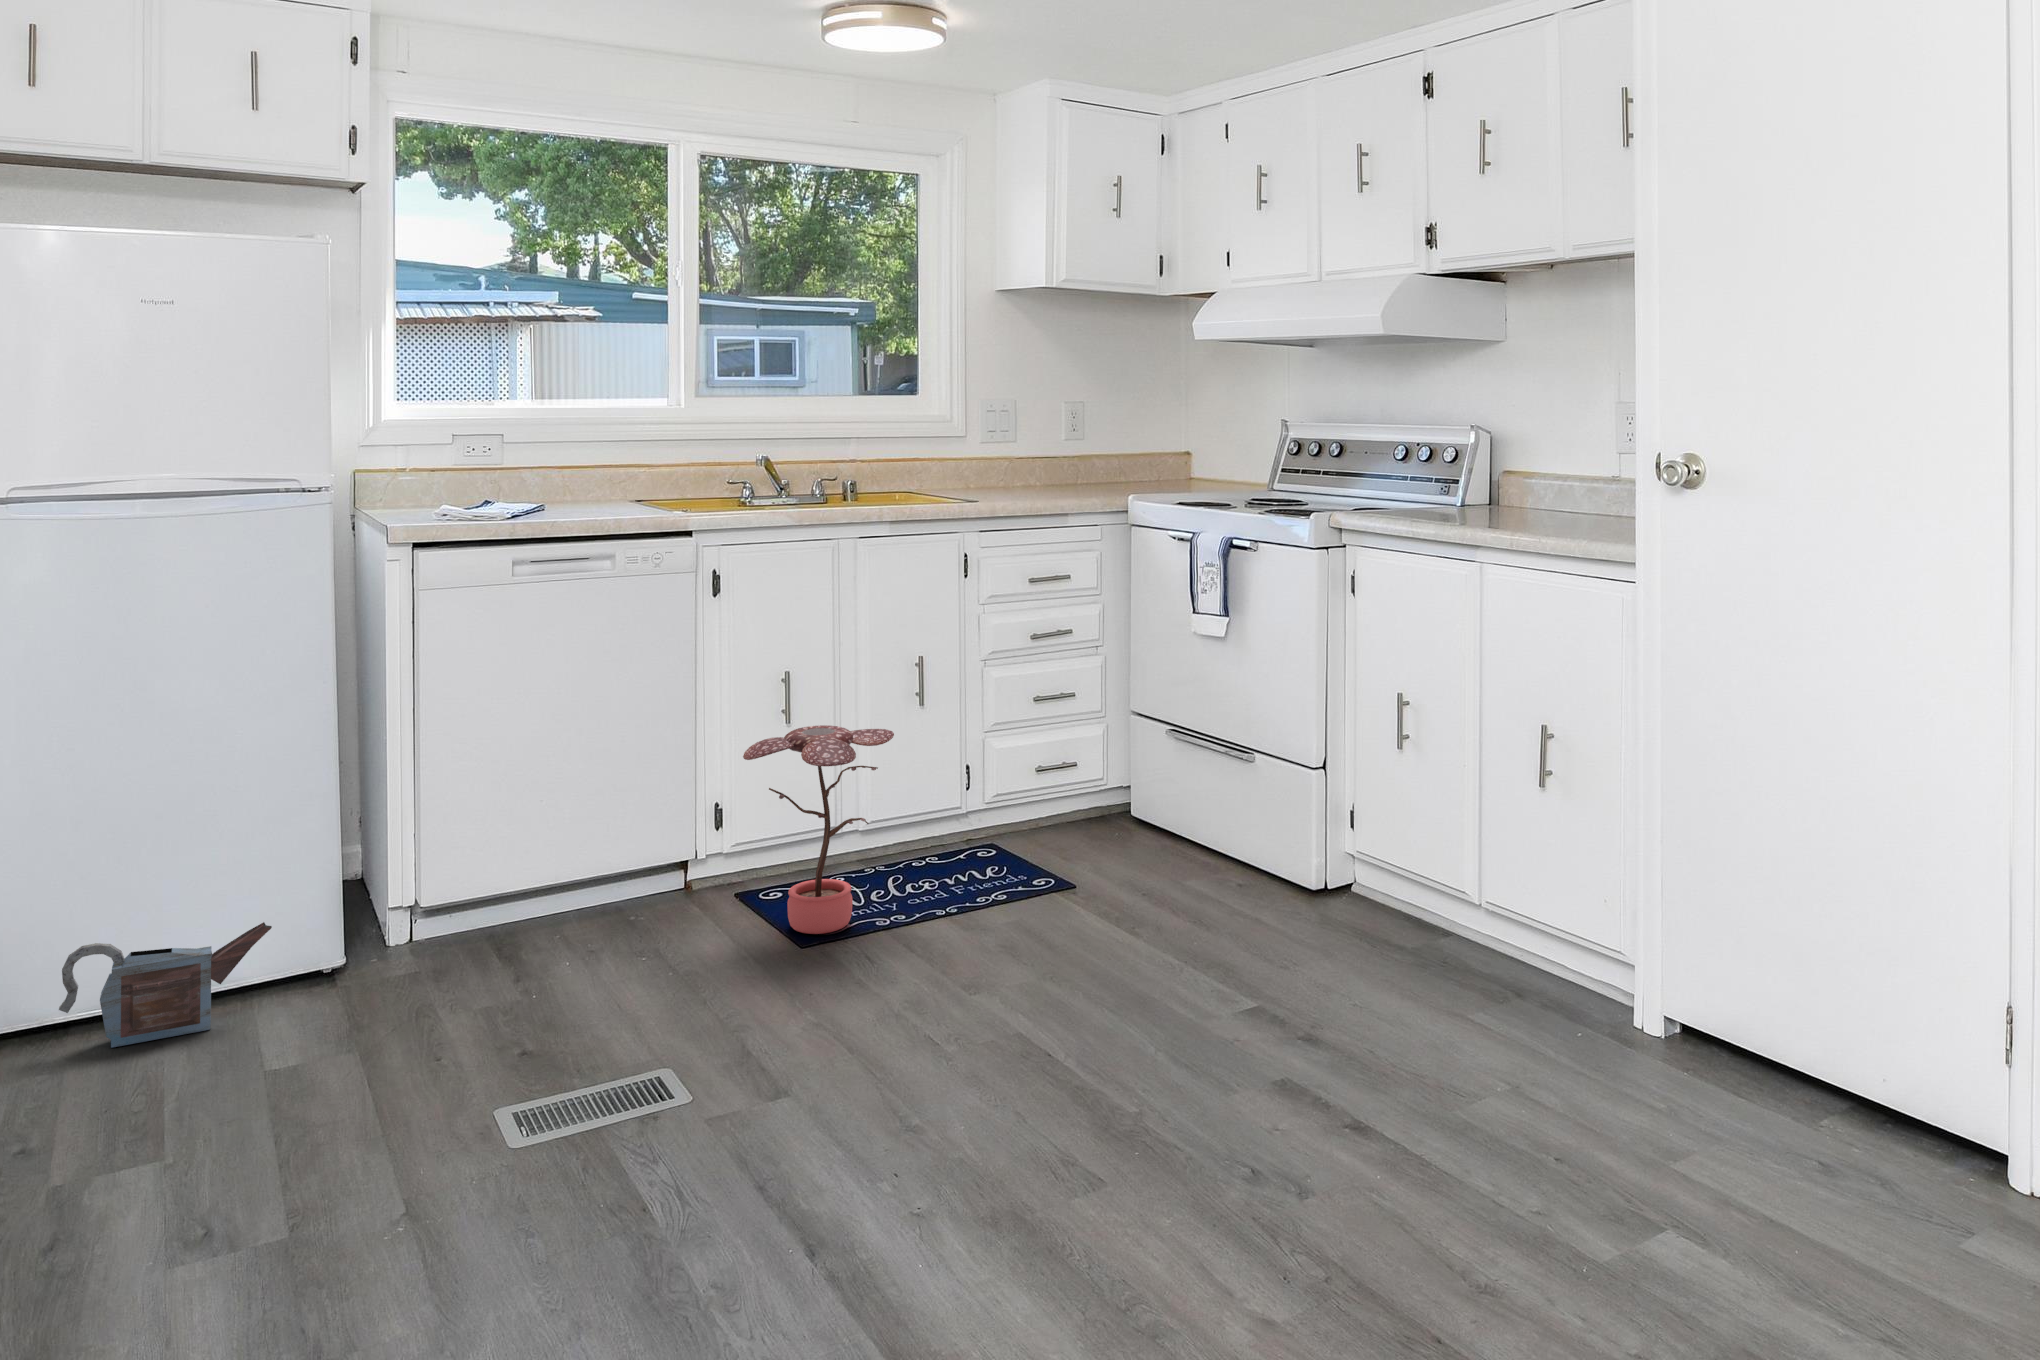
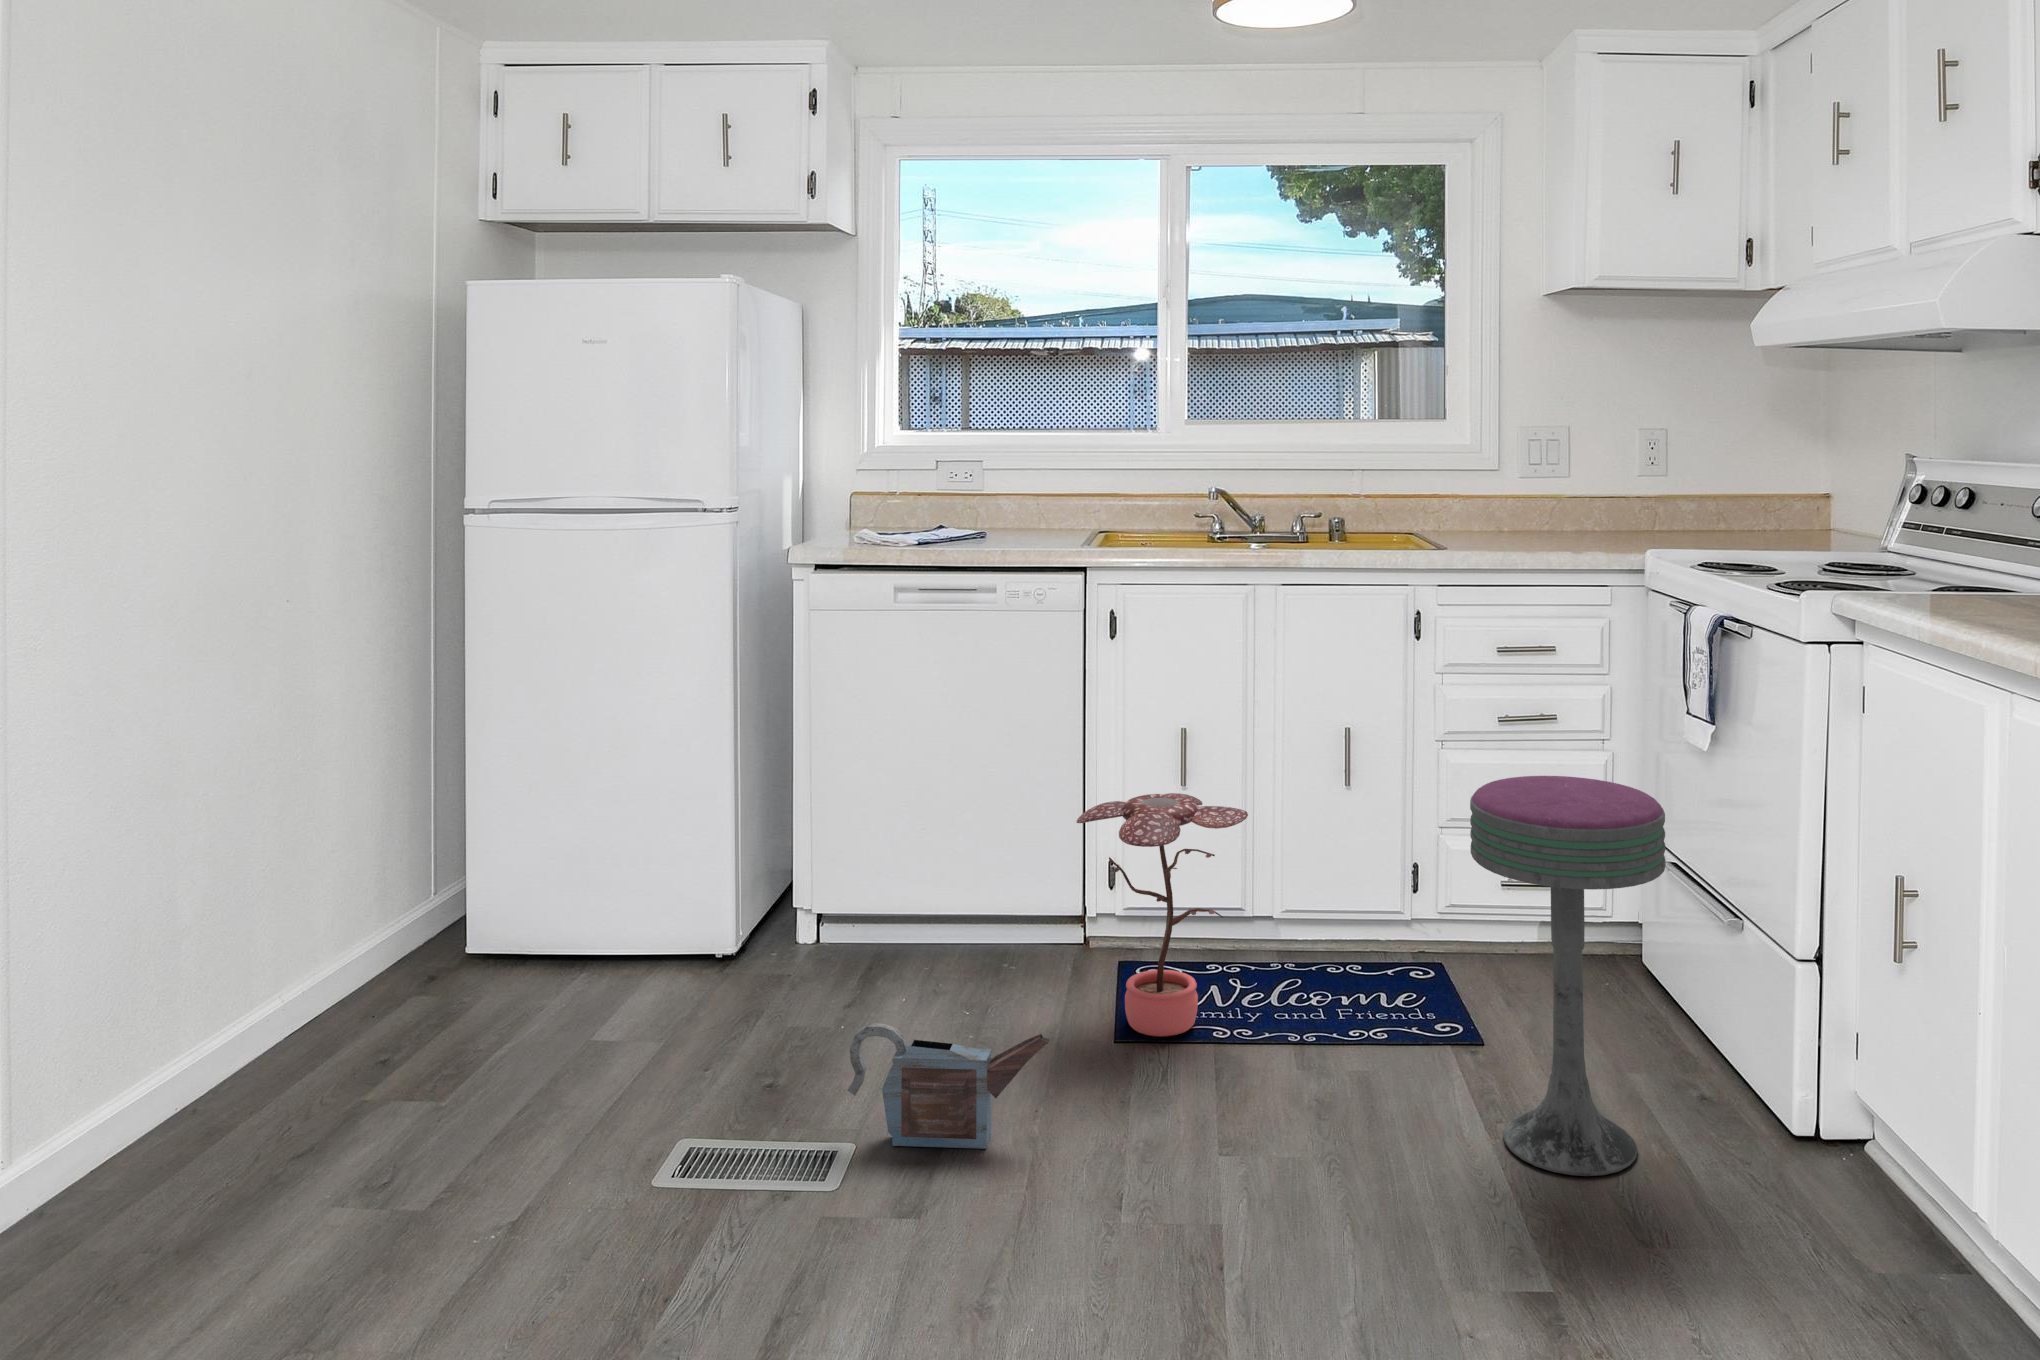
bar stool: none [1116,661,1255,943] -> present [1470,776,1666,1176]
watering can: present [59,922,272,1048] -> present [847,1023,1049,1149]

